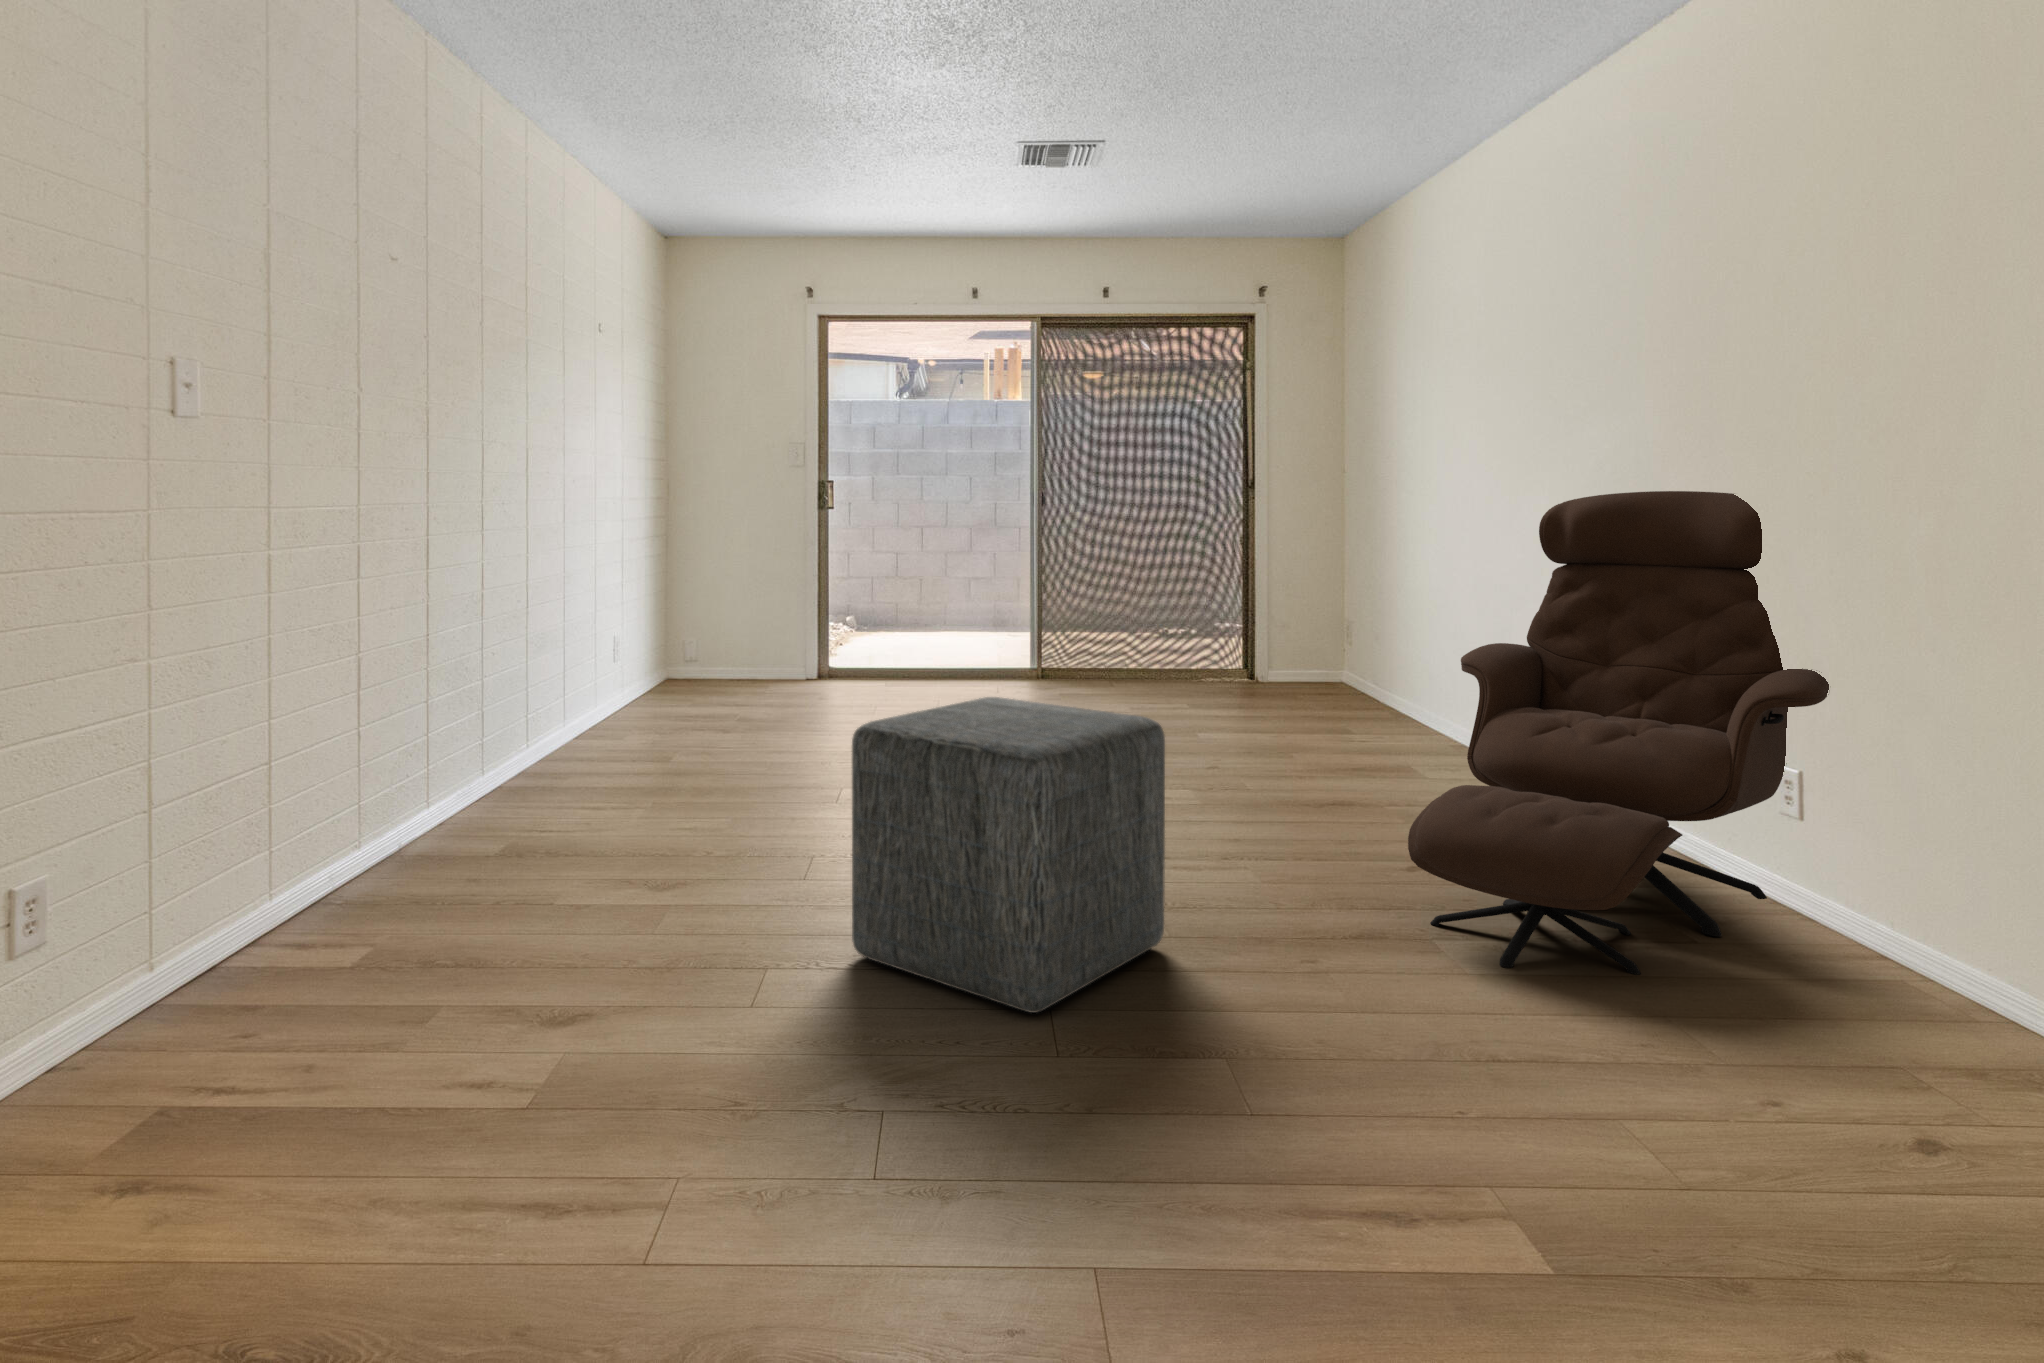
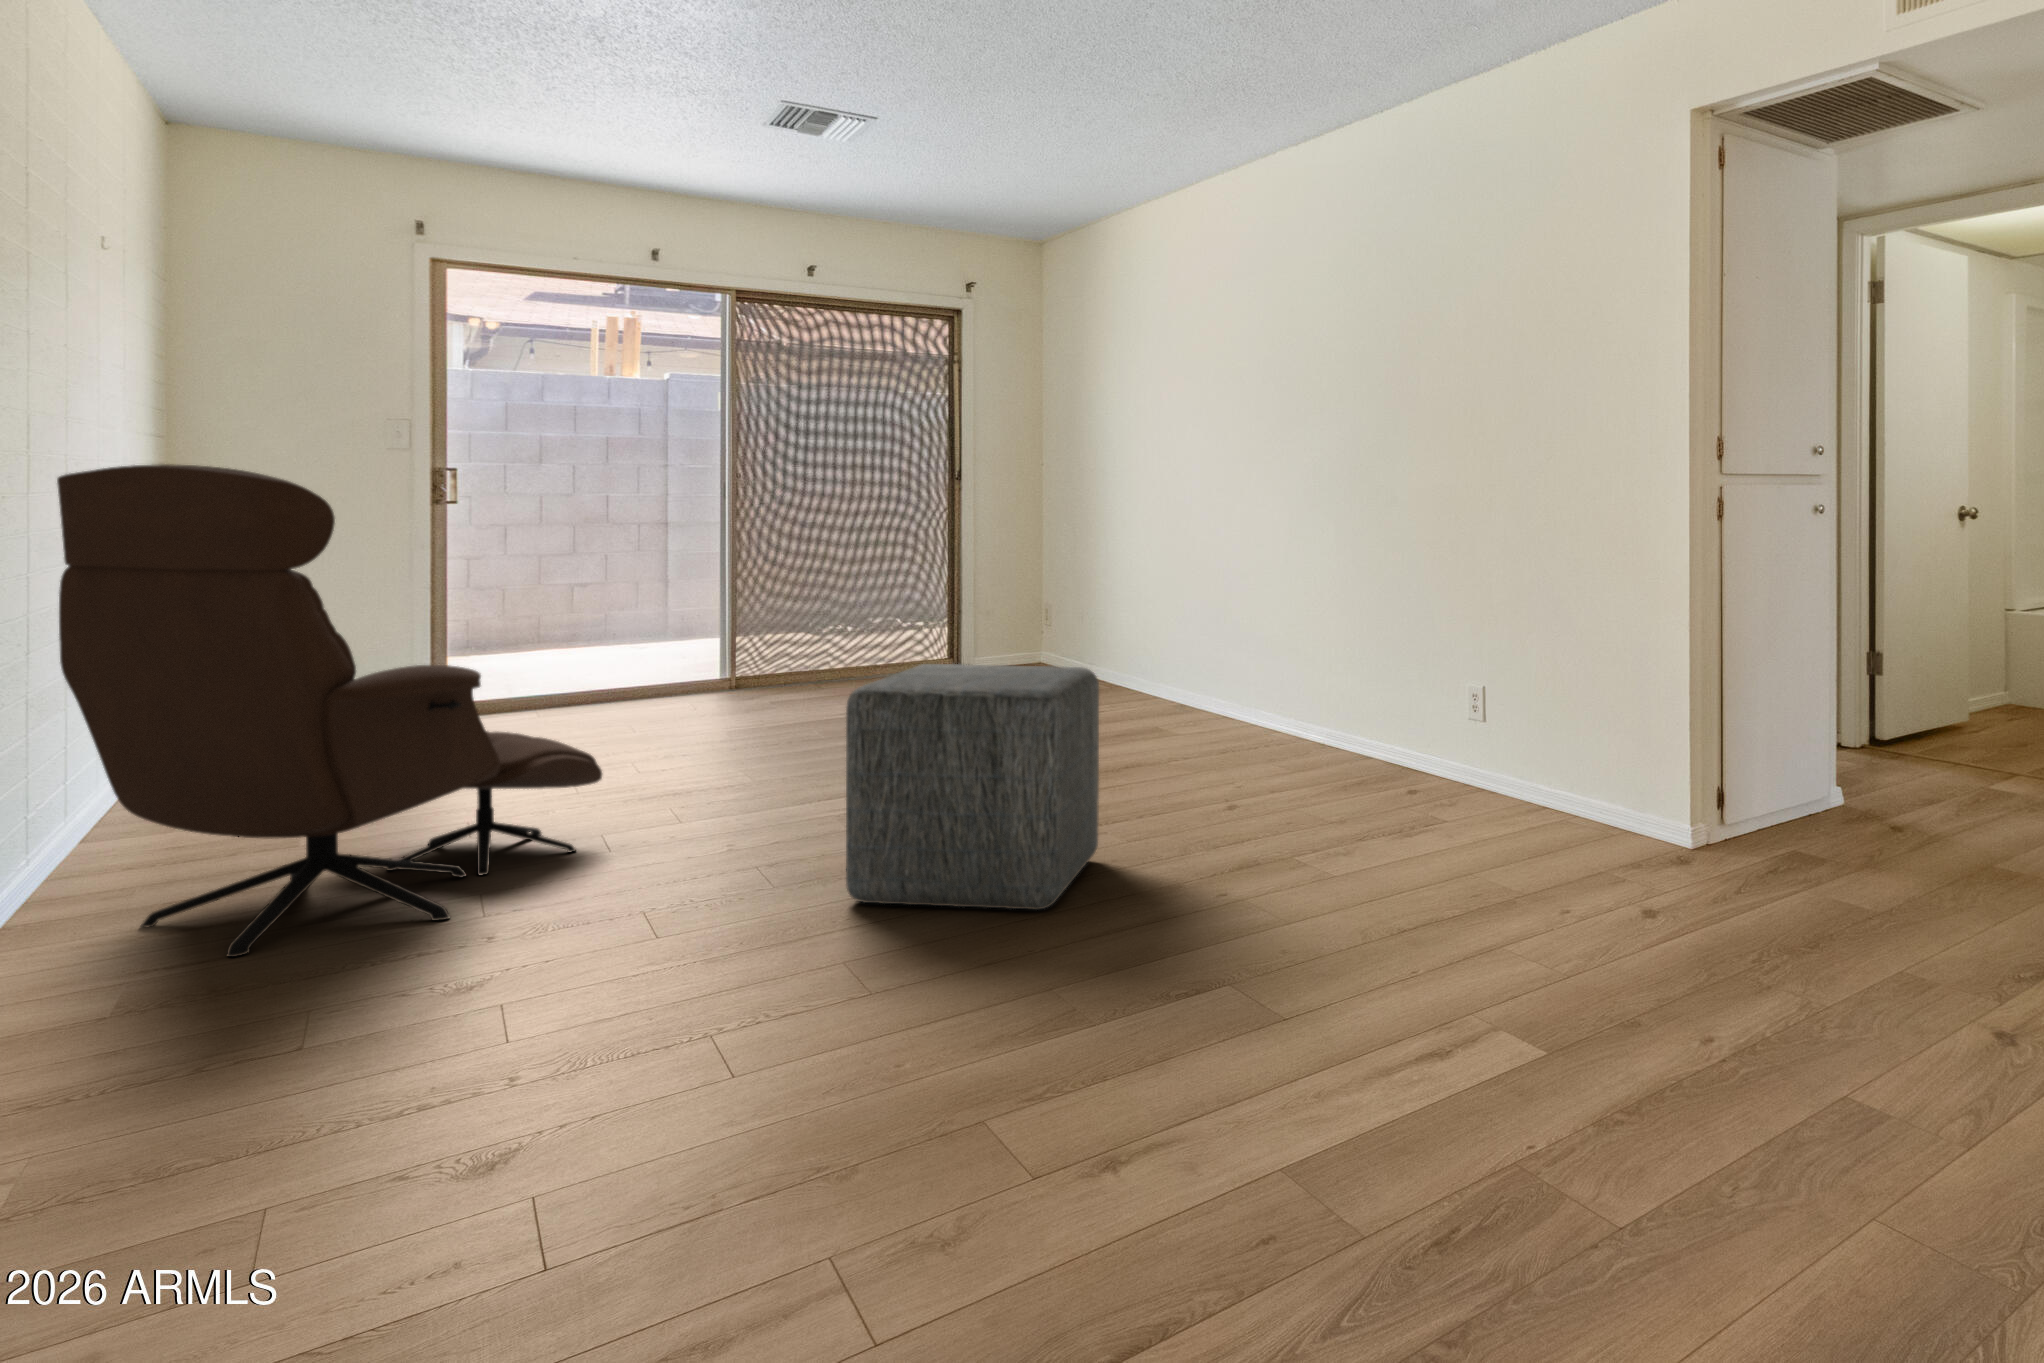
lounge chair: present [1408,491,1829,974] -> present [57,464,602,957]

